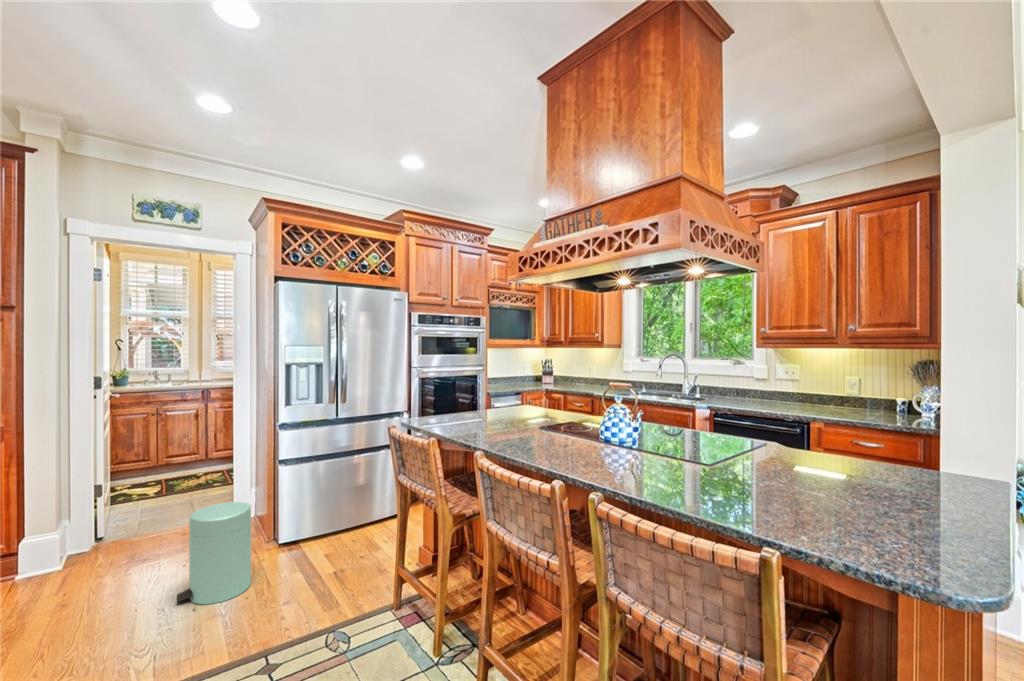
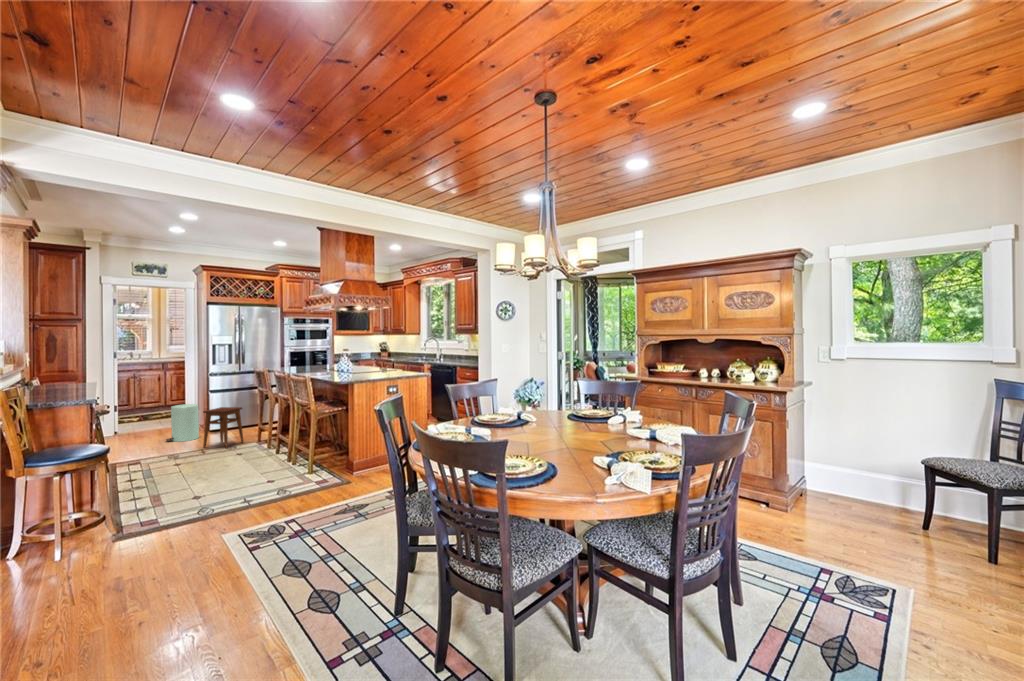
stool: none [258,528,357,665] -> present [203,407,244,448]

